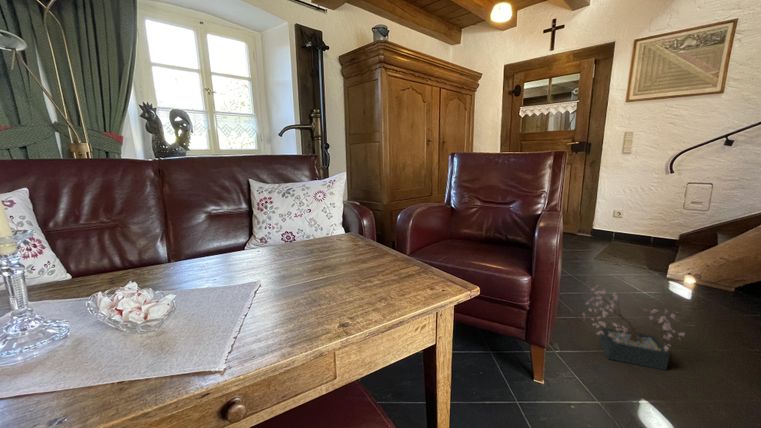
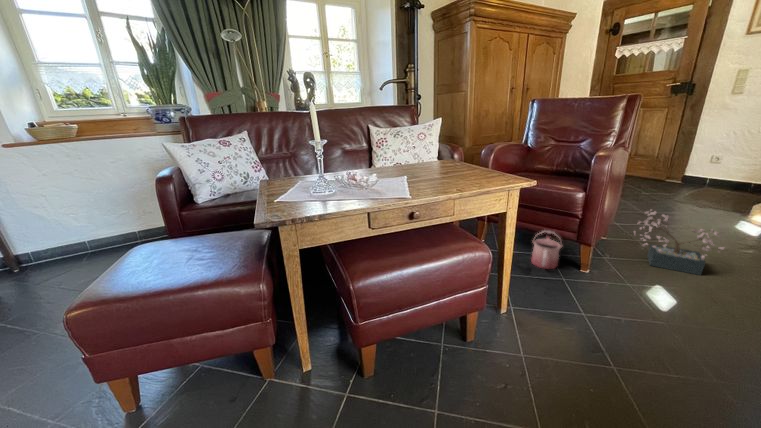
watering can: none [470,316,509,381] -> present [531,231,562,269]

